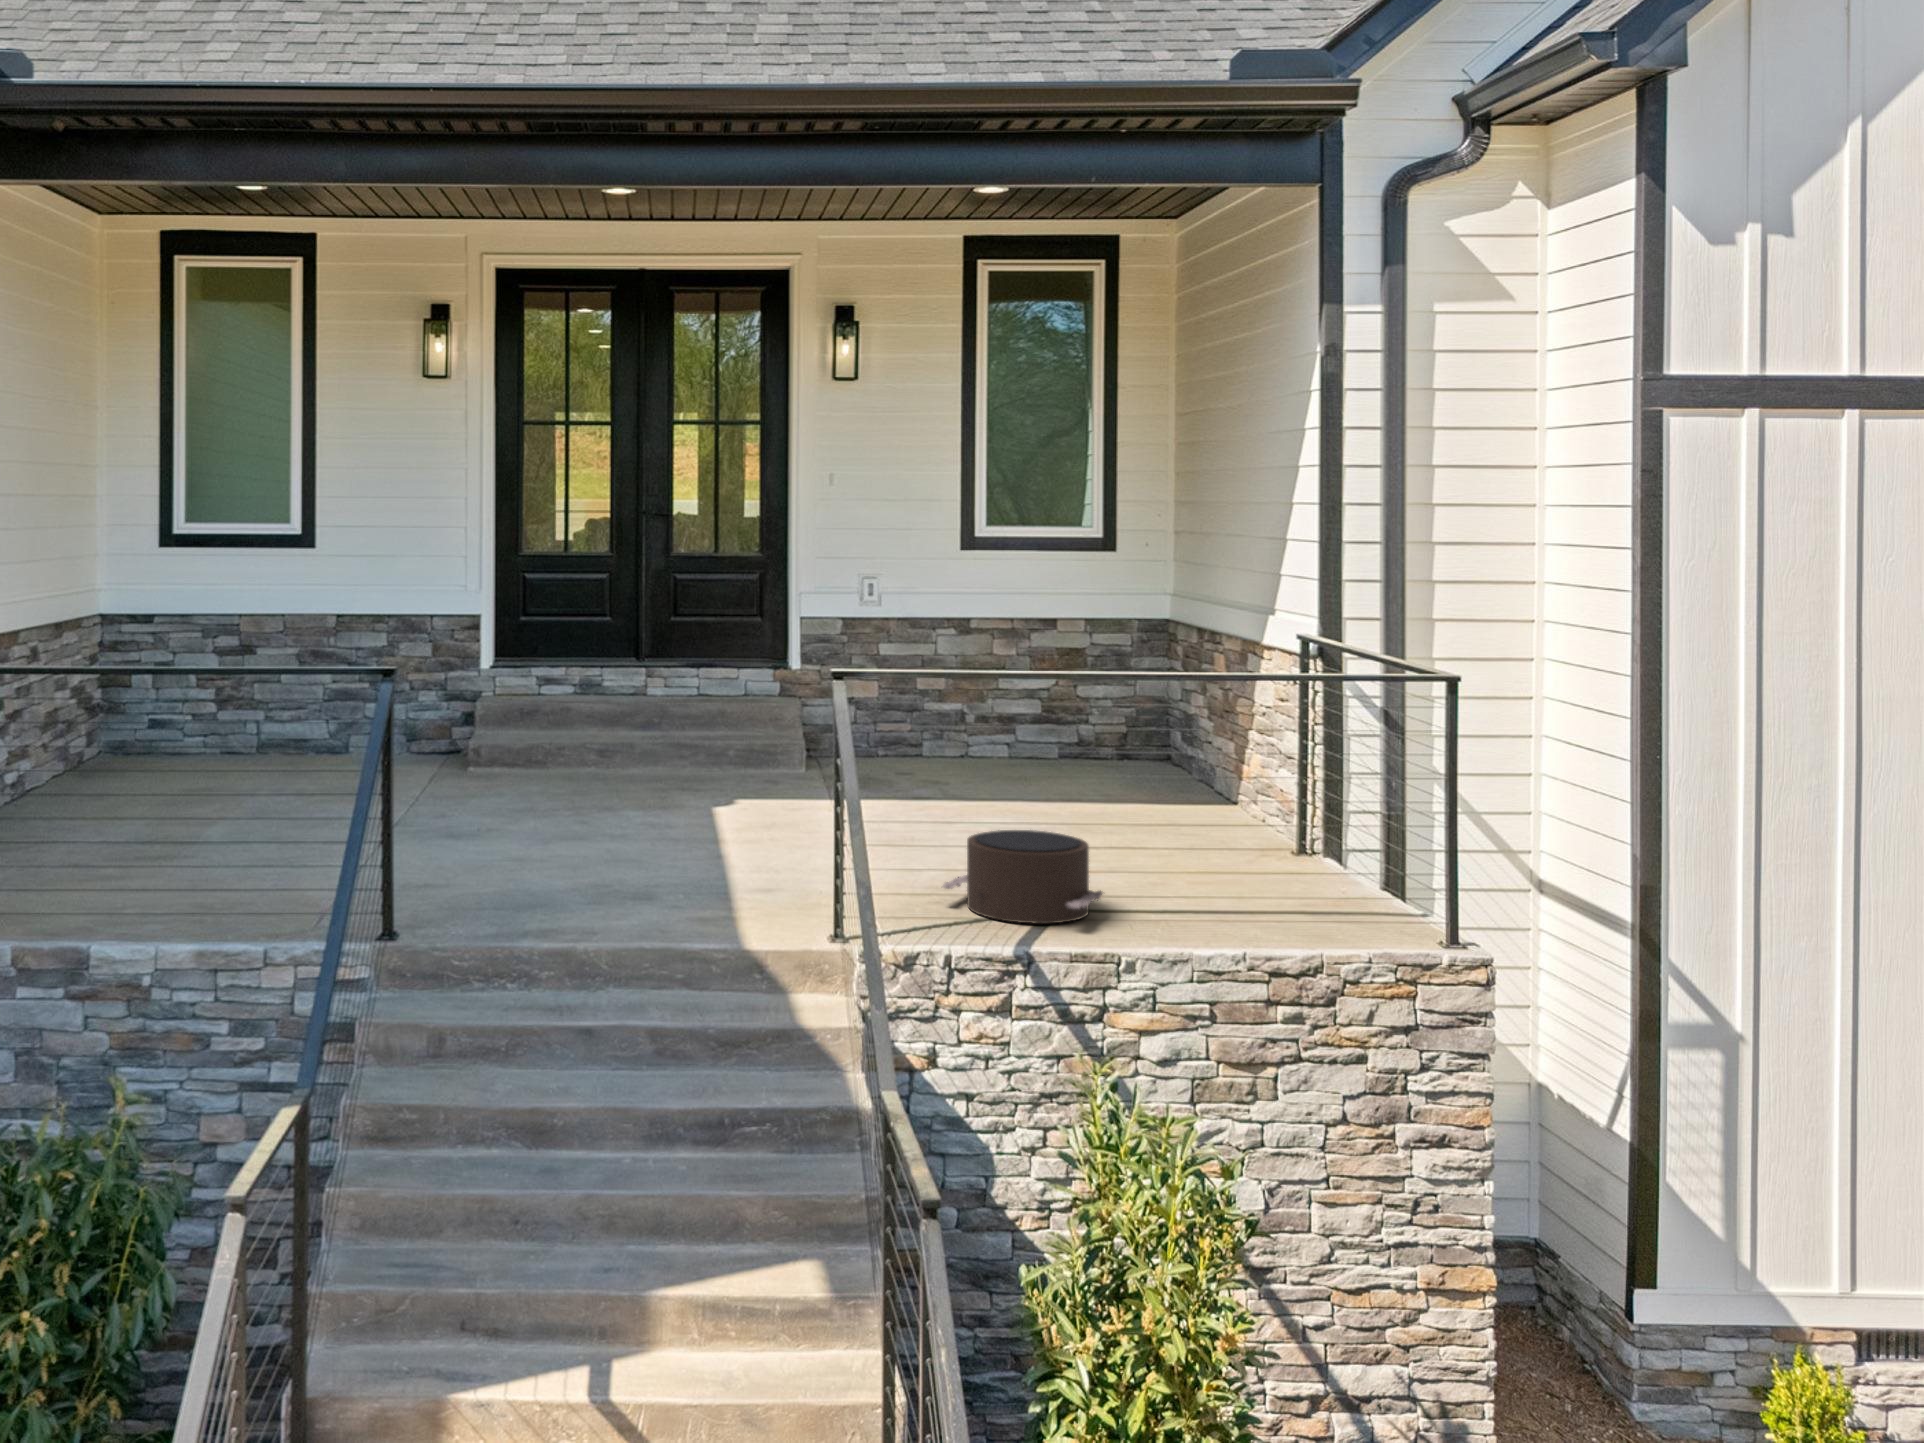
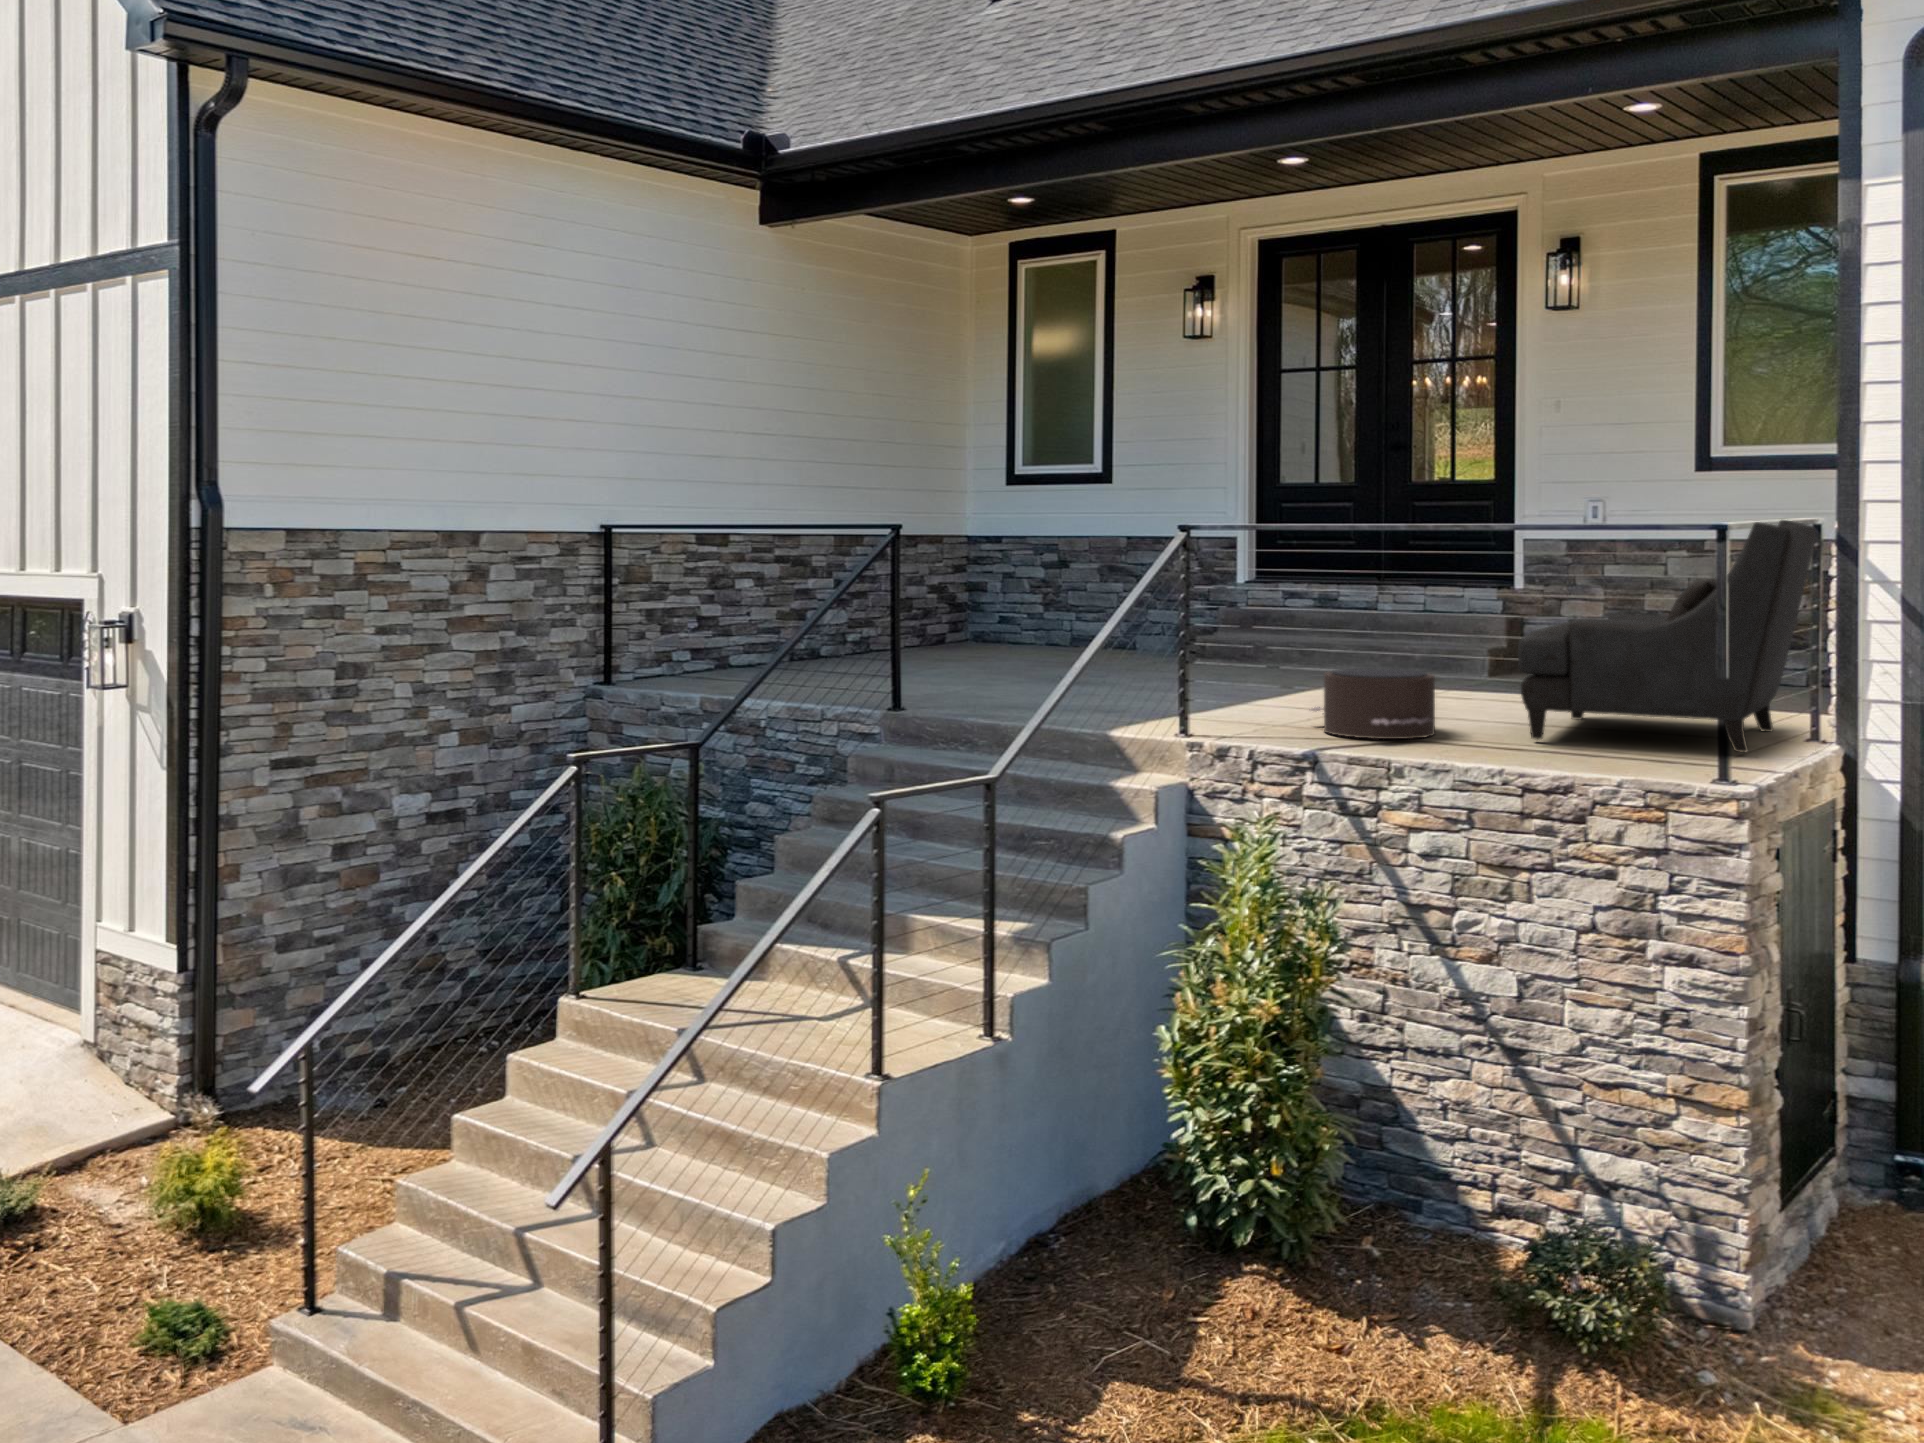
armchair: none [1102,653,1412,902] -> present [1518,520,1816,752]

